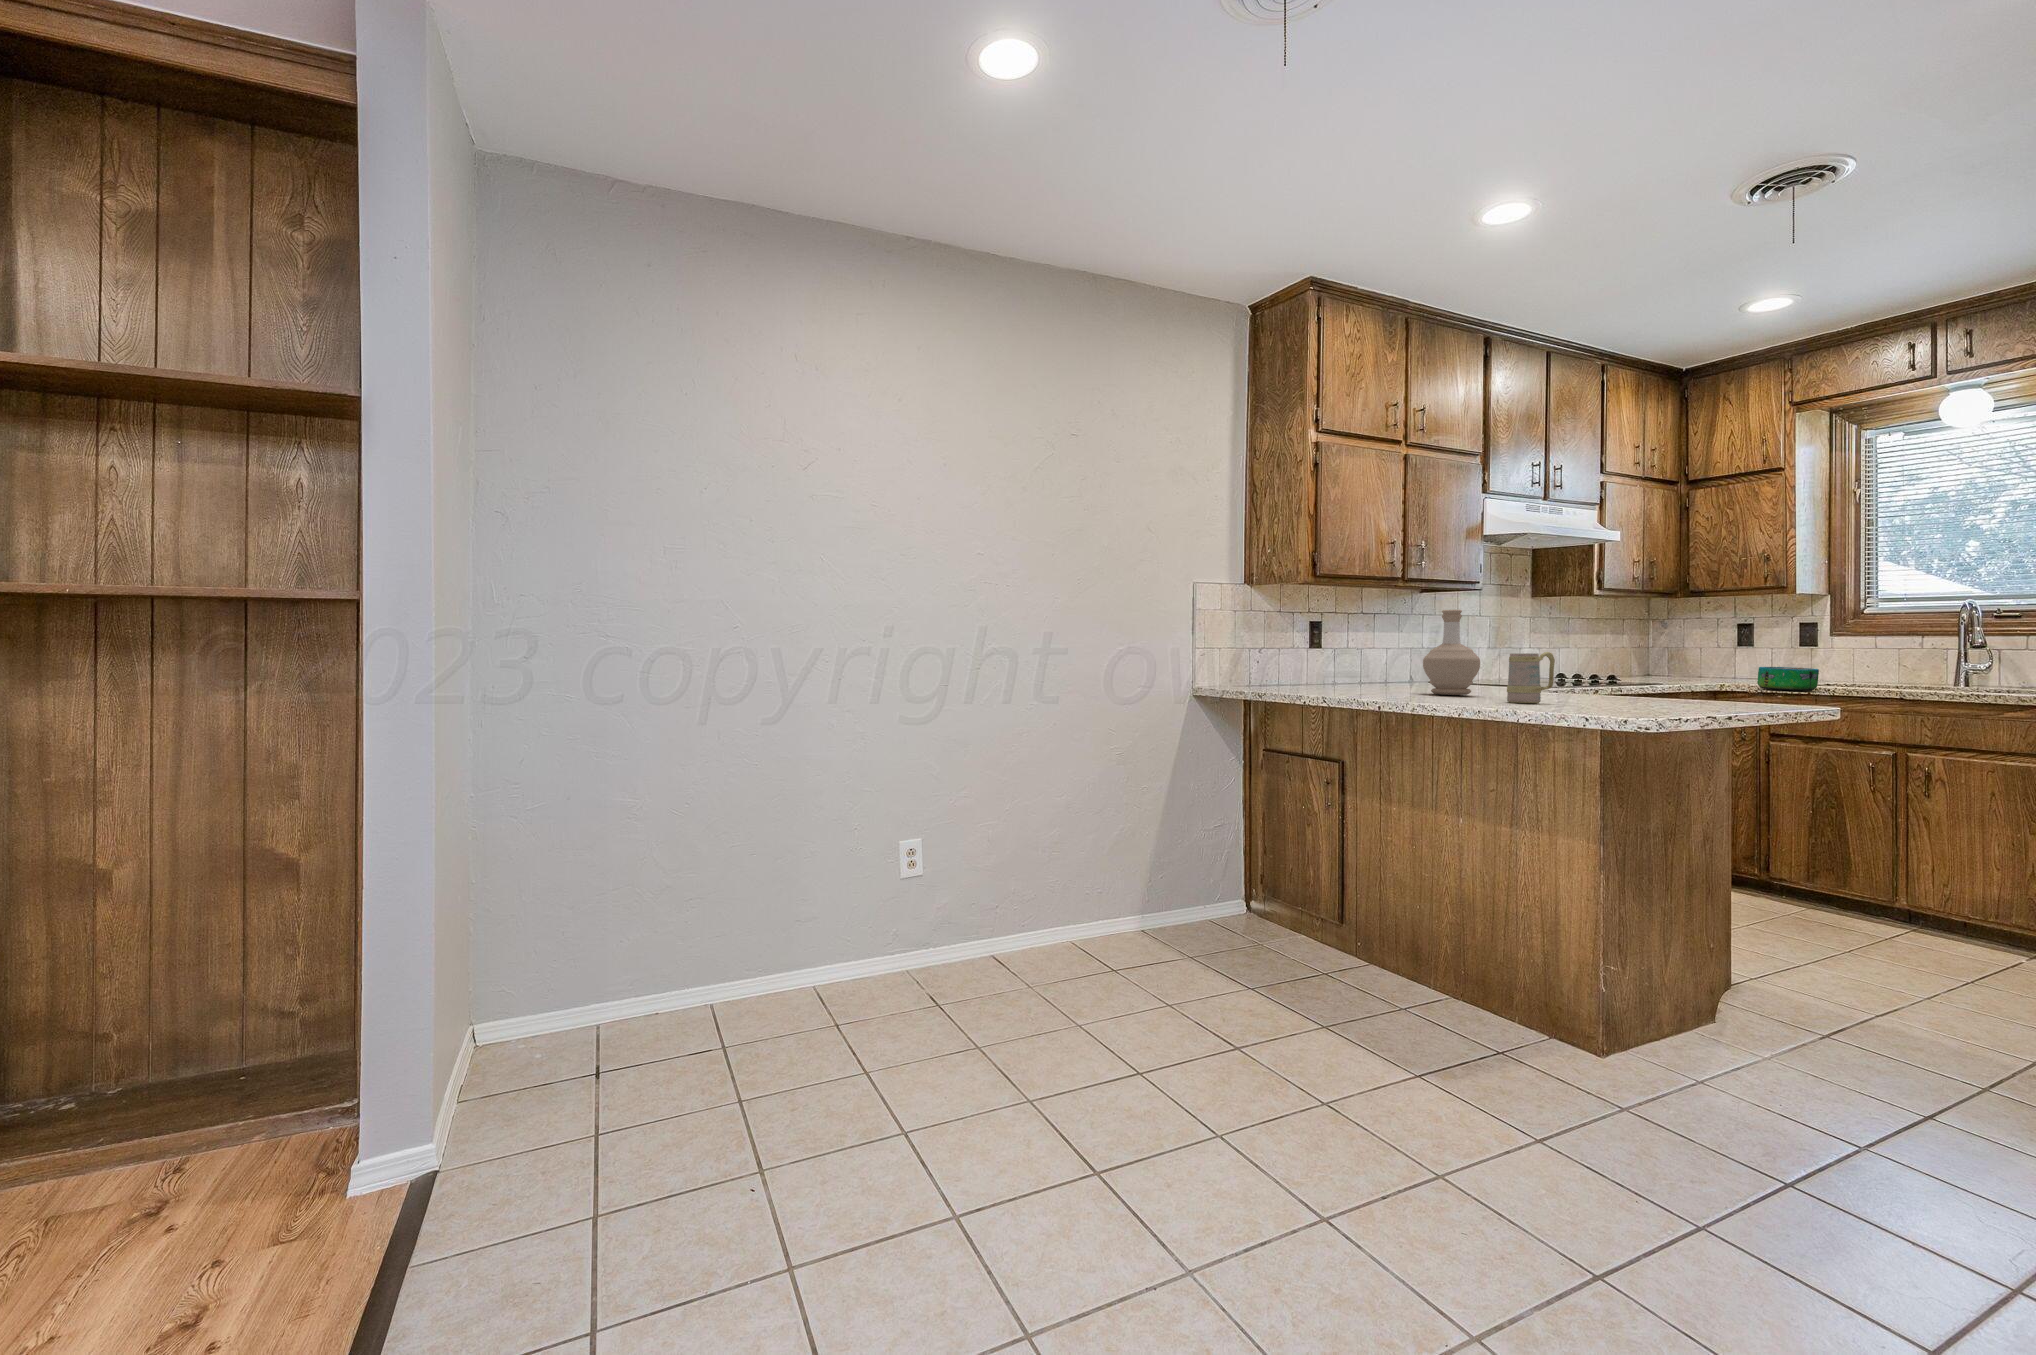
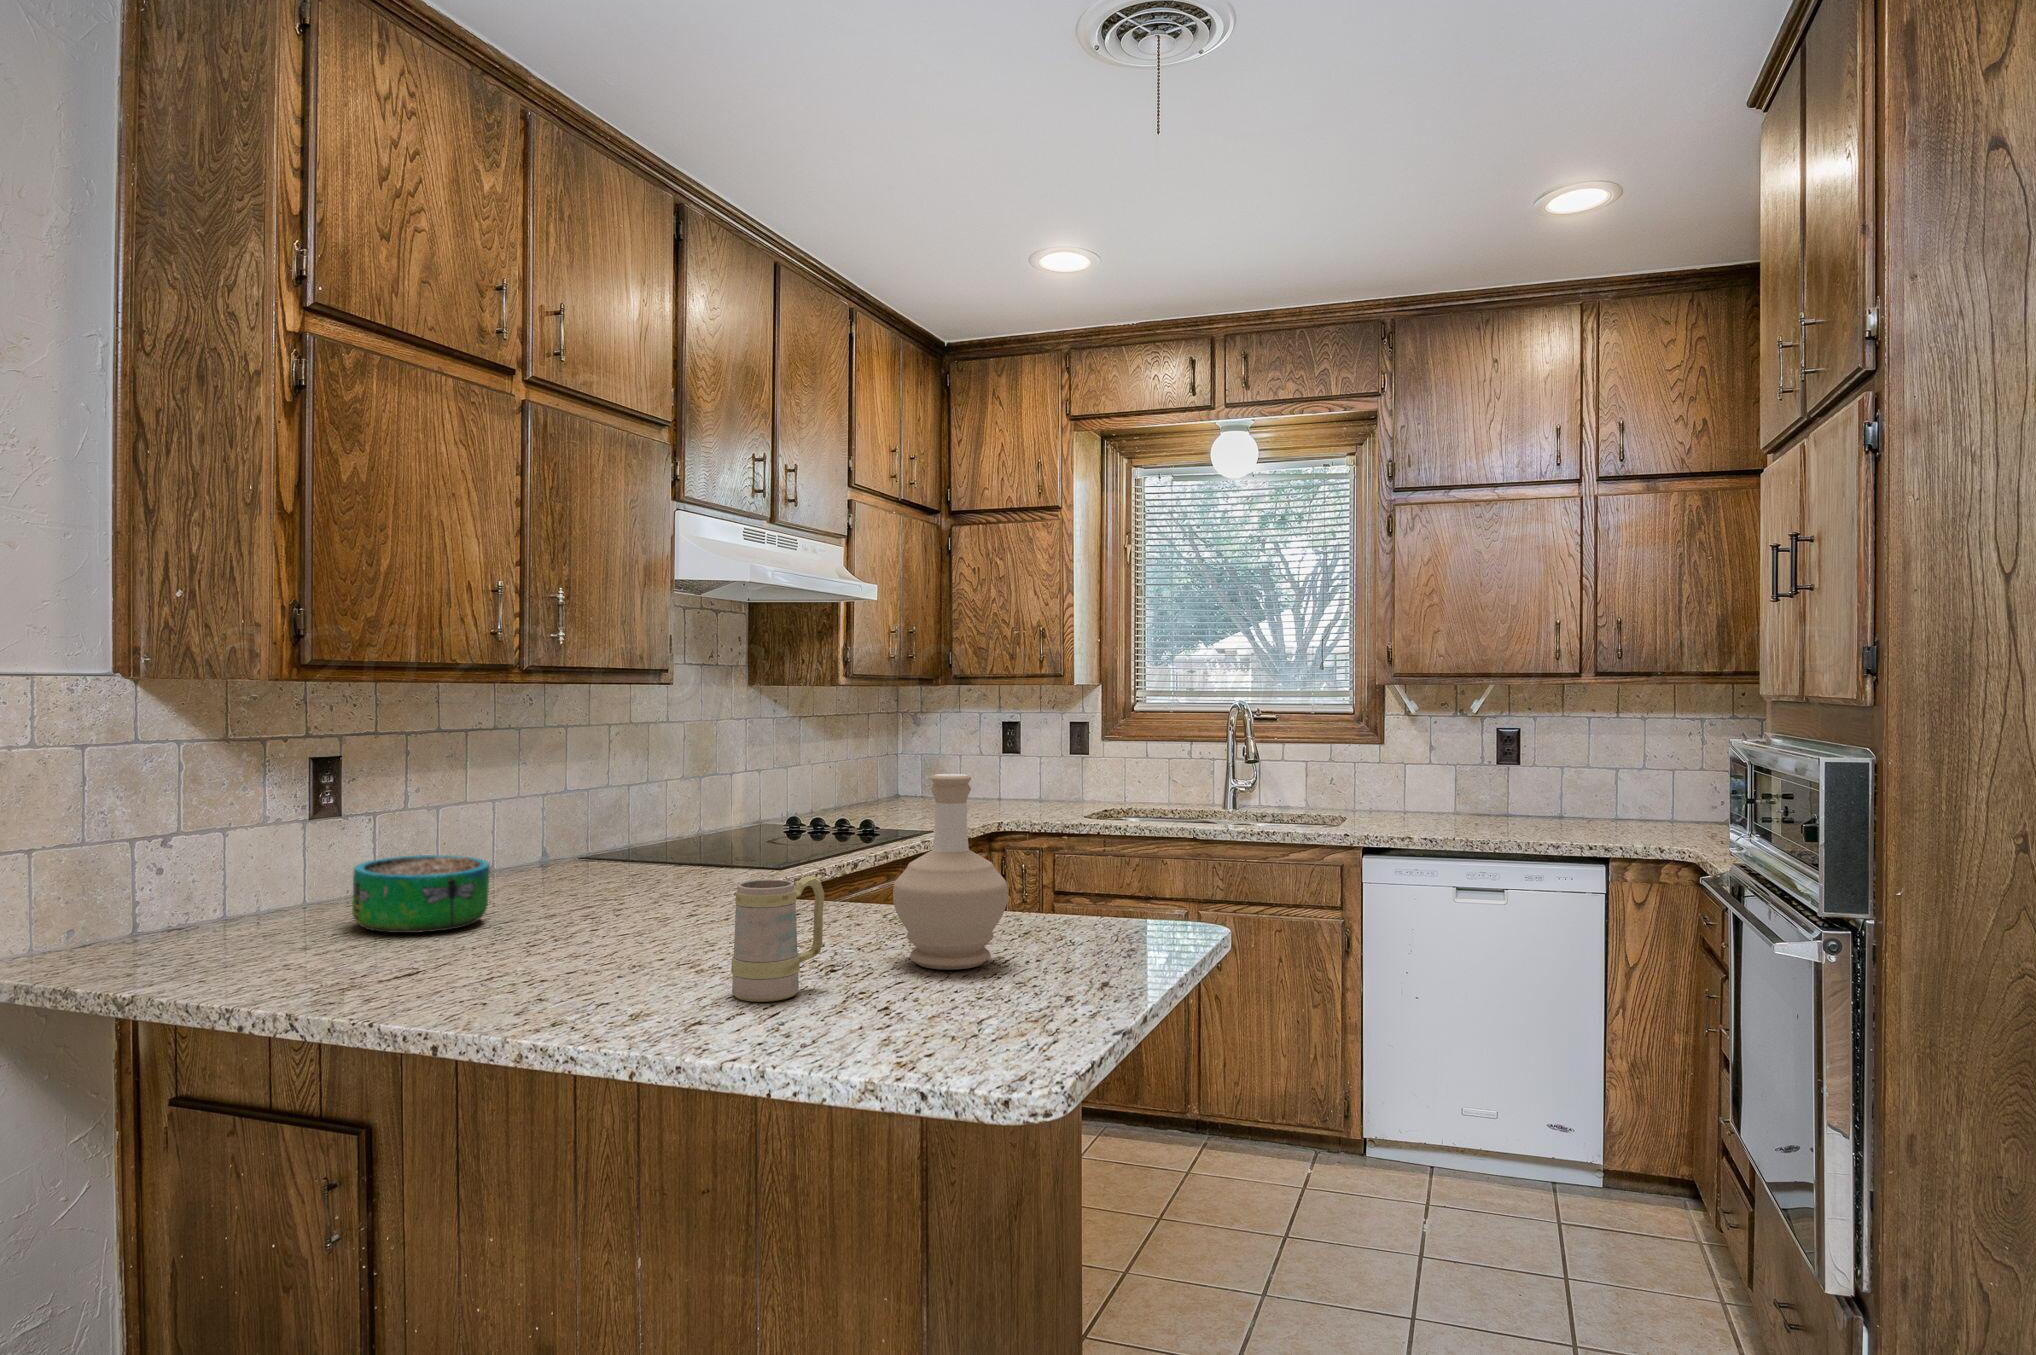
bottle: present [1423,609,1480,695] -> present [893,774,1008,970]
decorative bowl: present [1757,667,1819,691] -> present [352,855,490,933]

